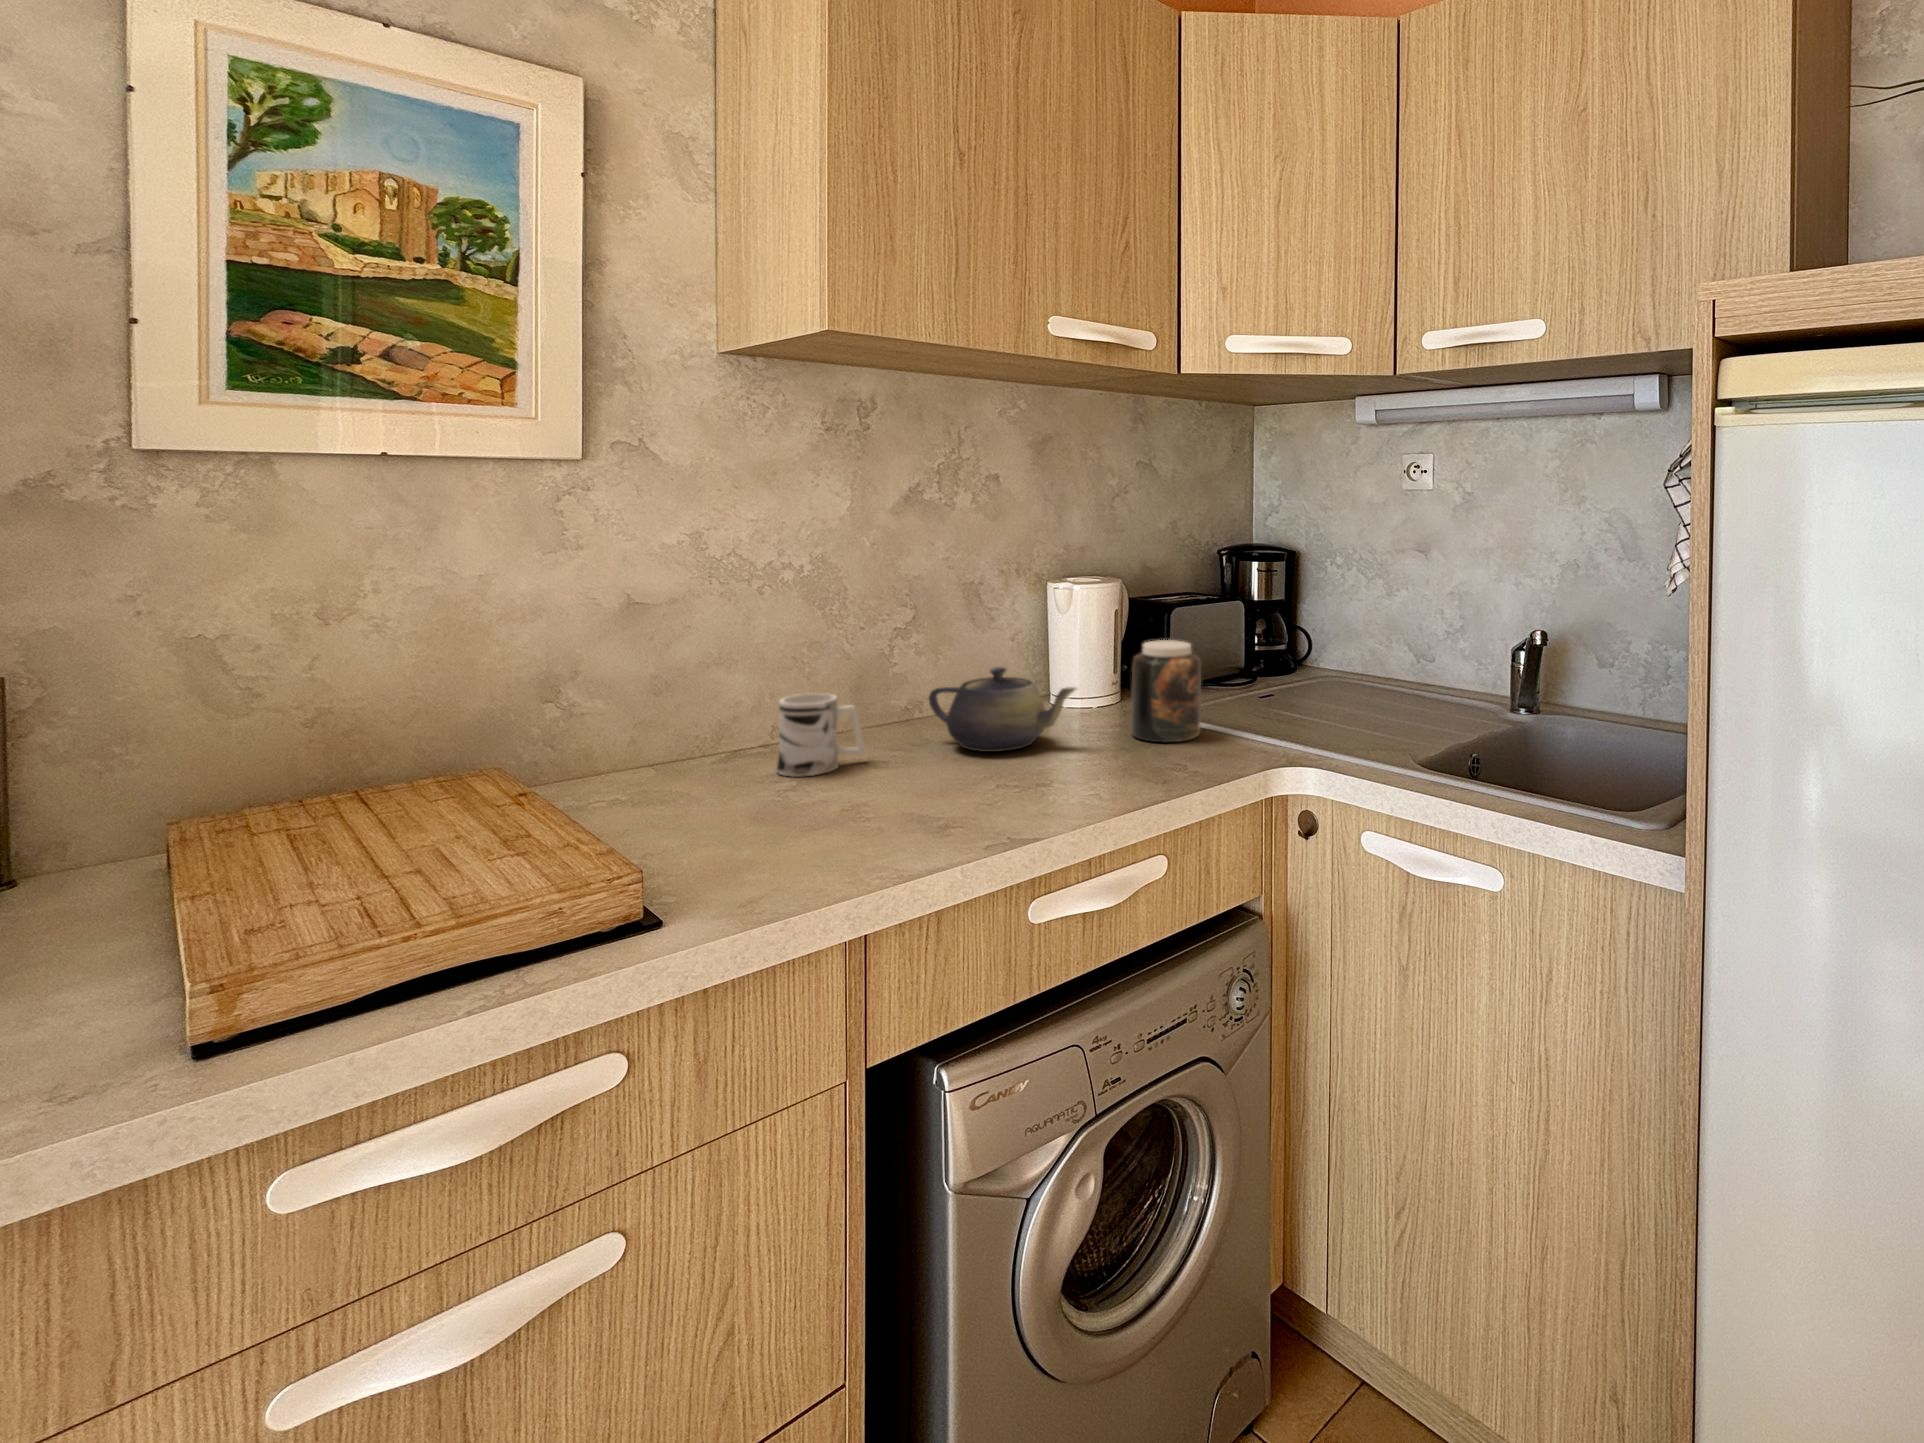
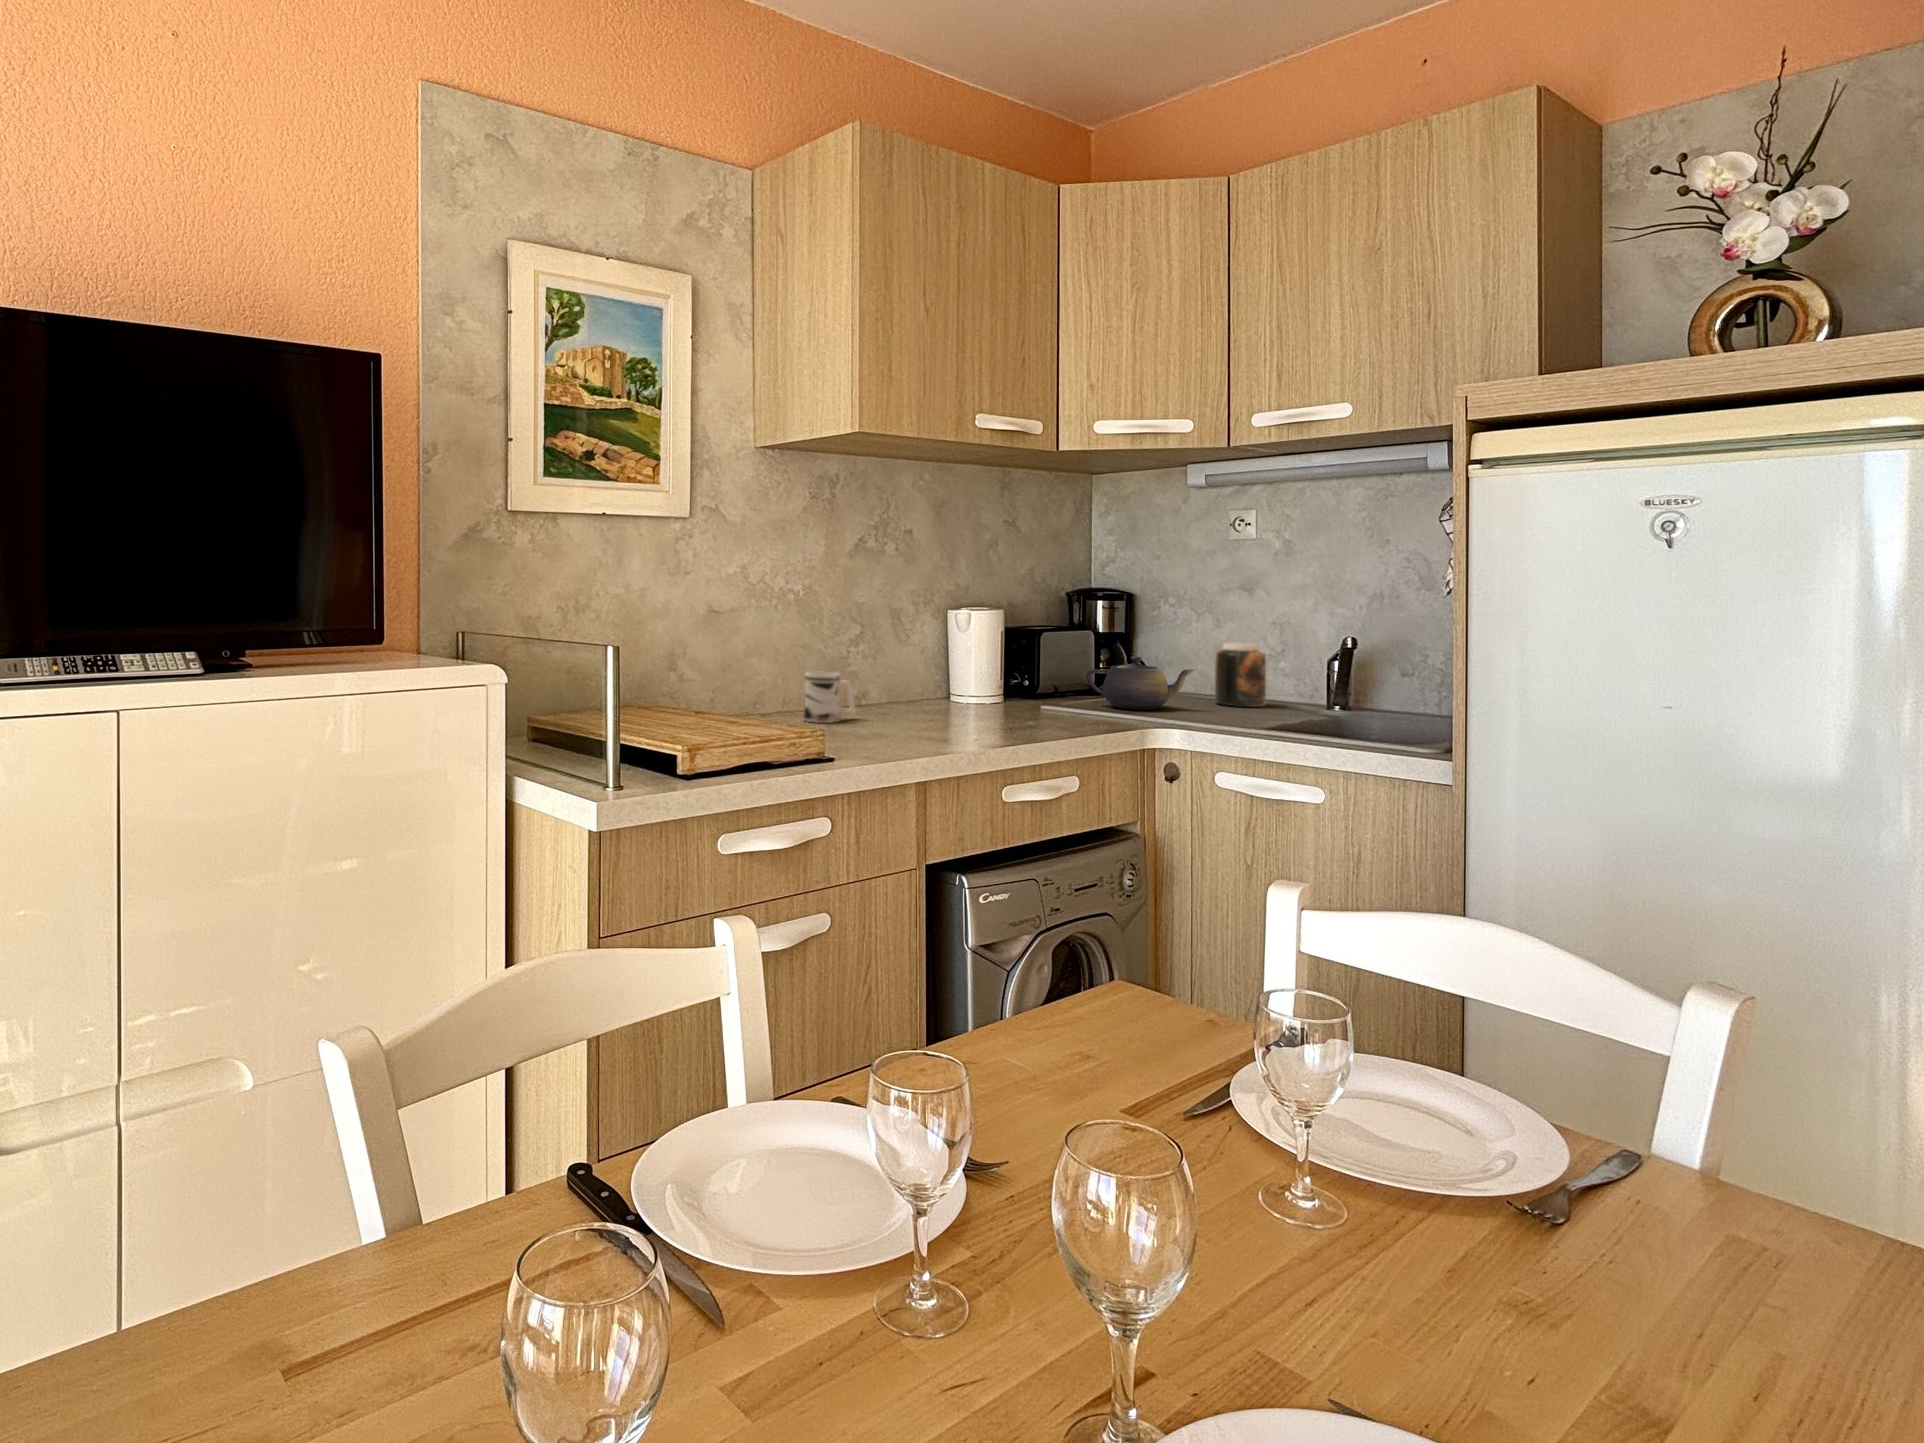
jar: present [1131,640,1201,742] -> present [1215,642,1266,707]
teapot: present [929,667,1077,752] -> present [1086,656,1194,709]

